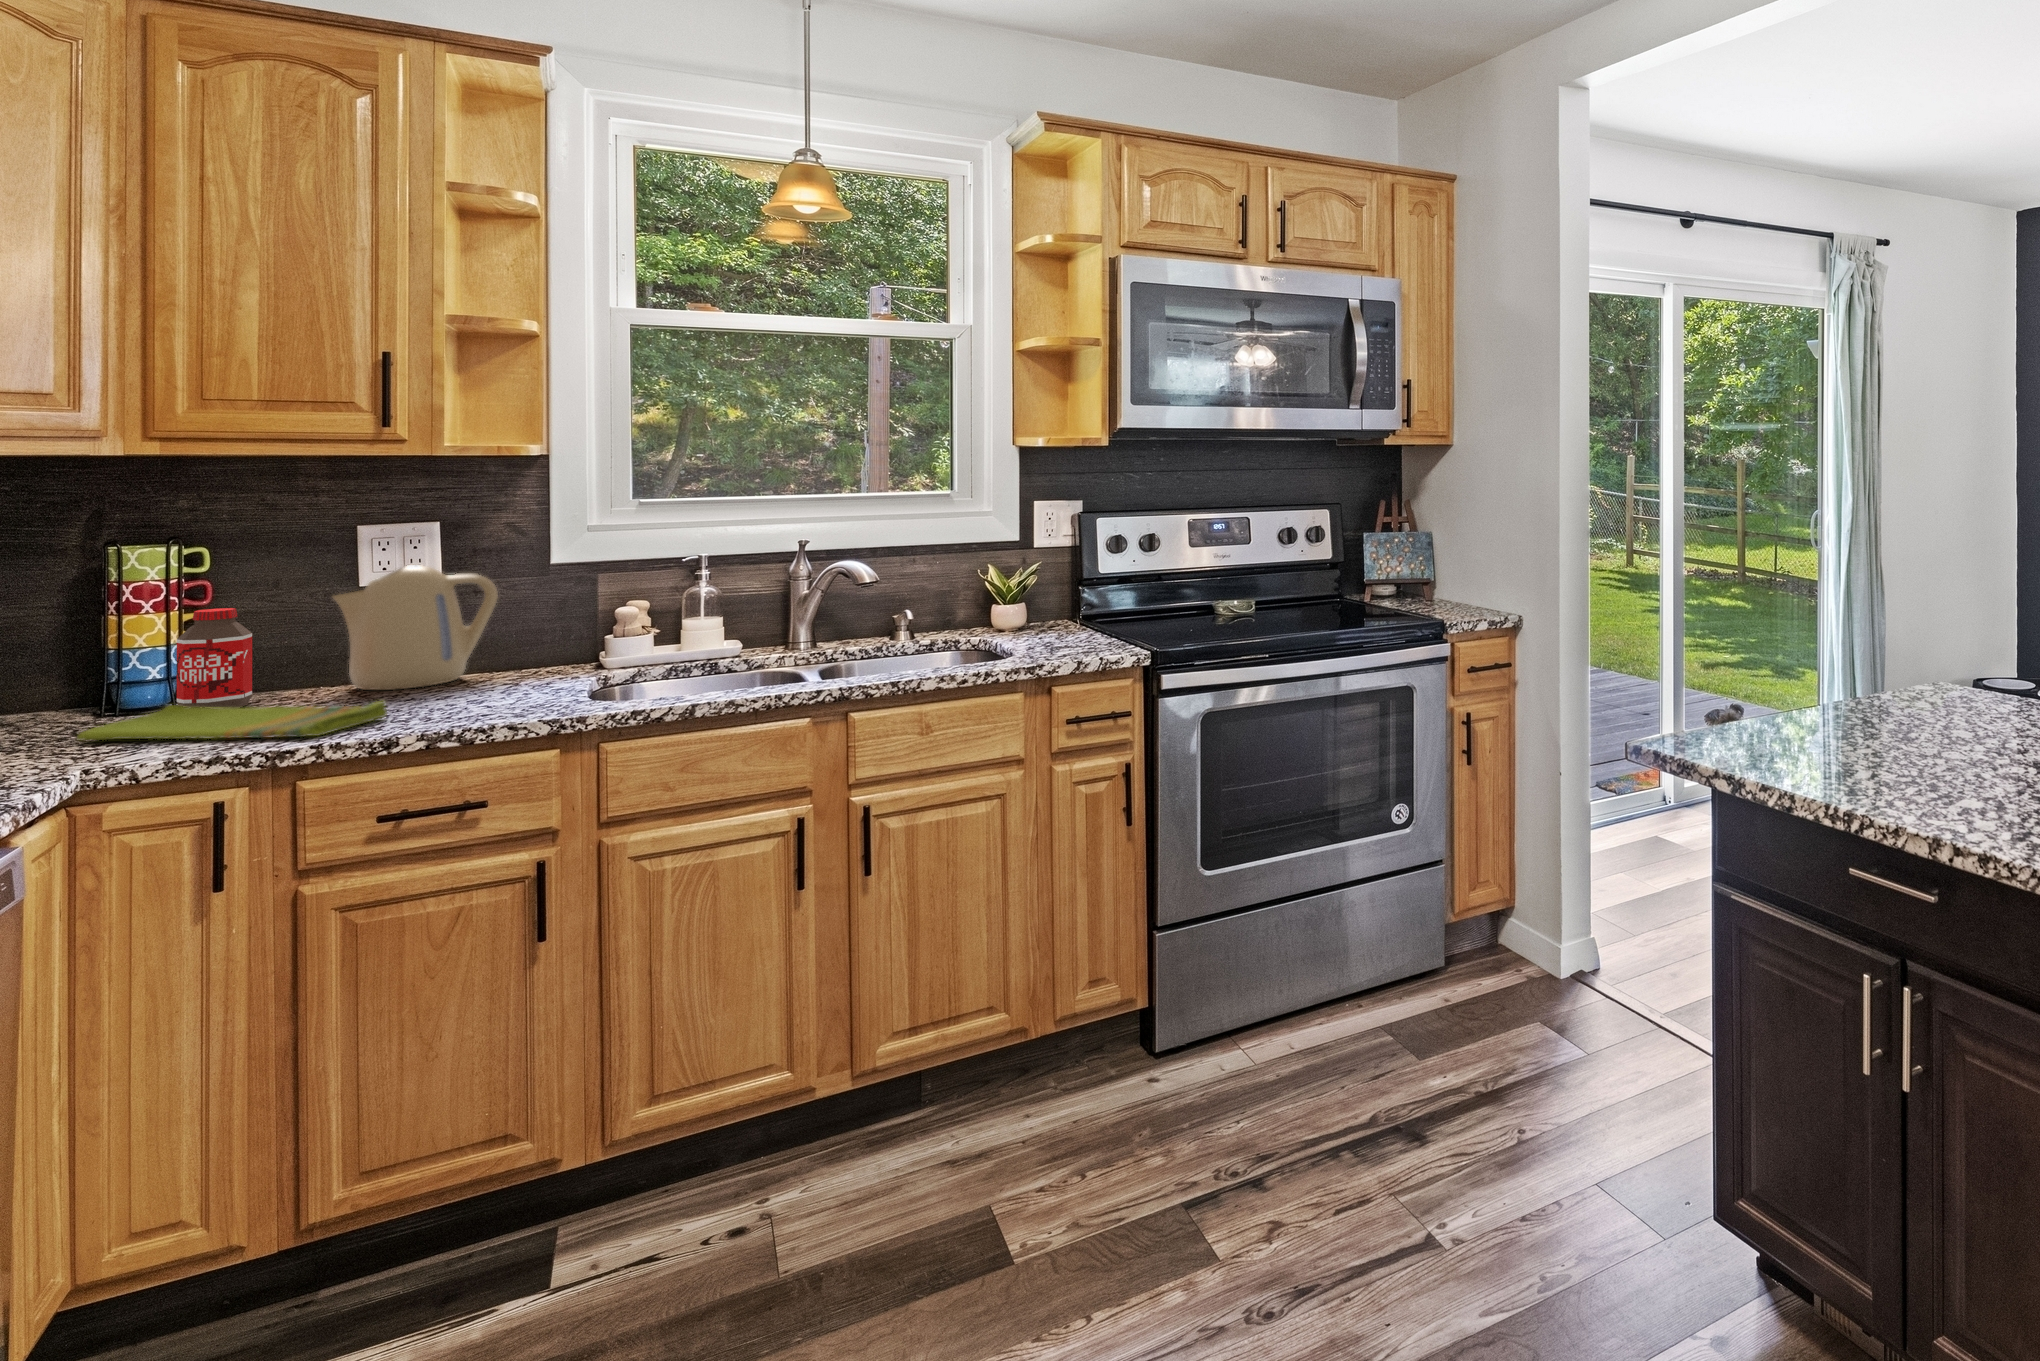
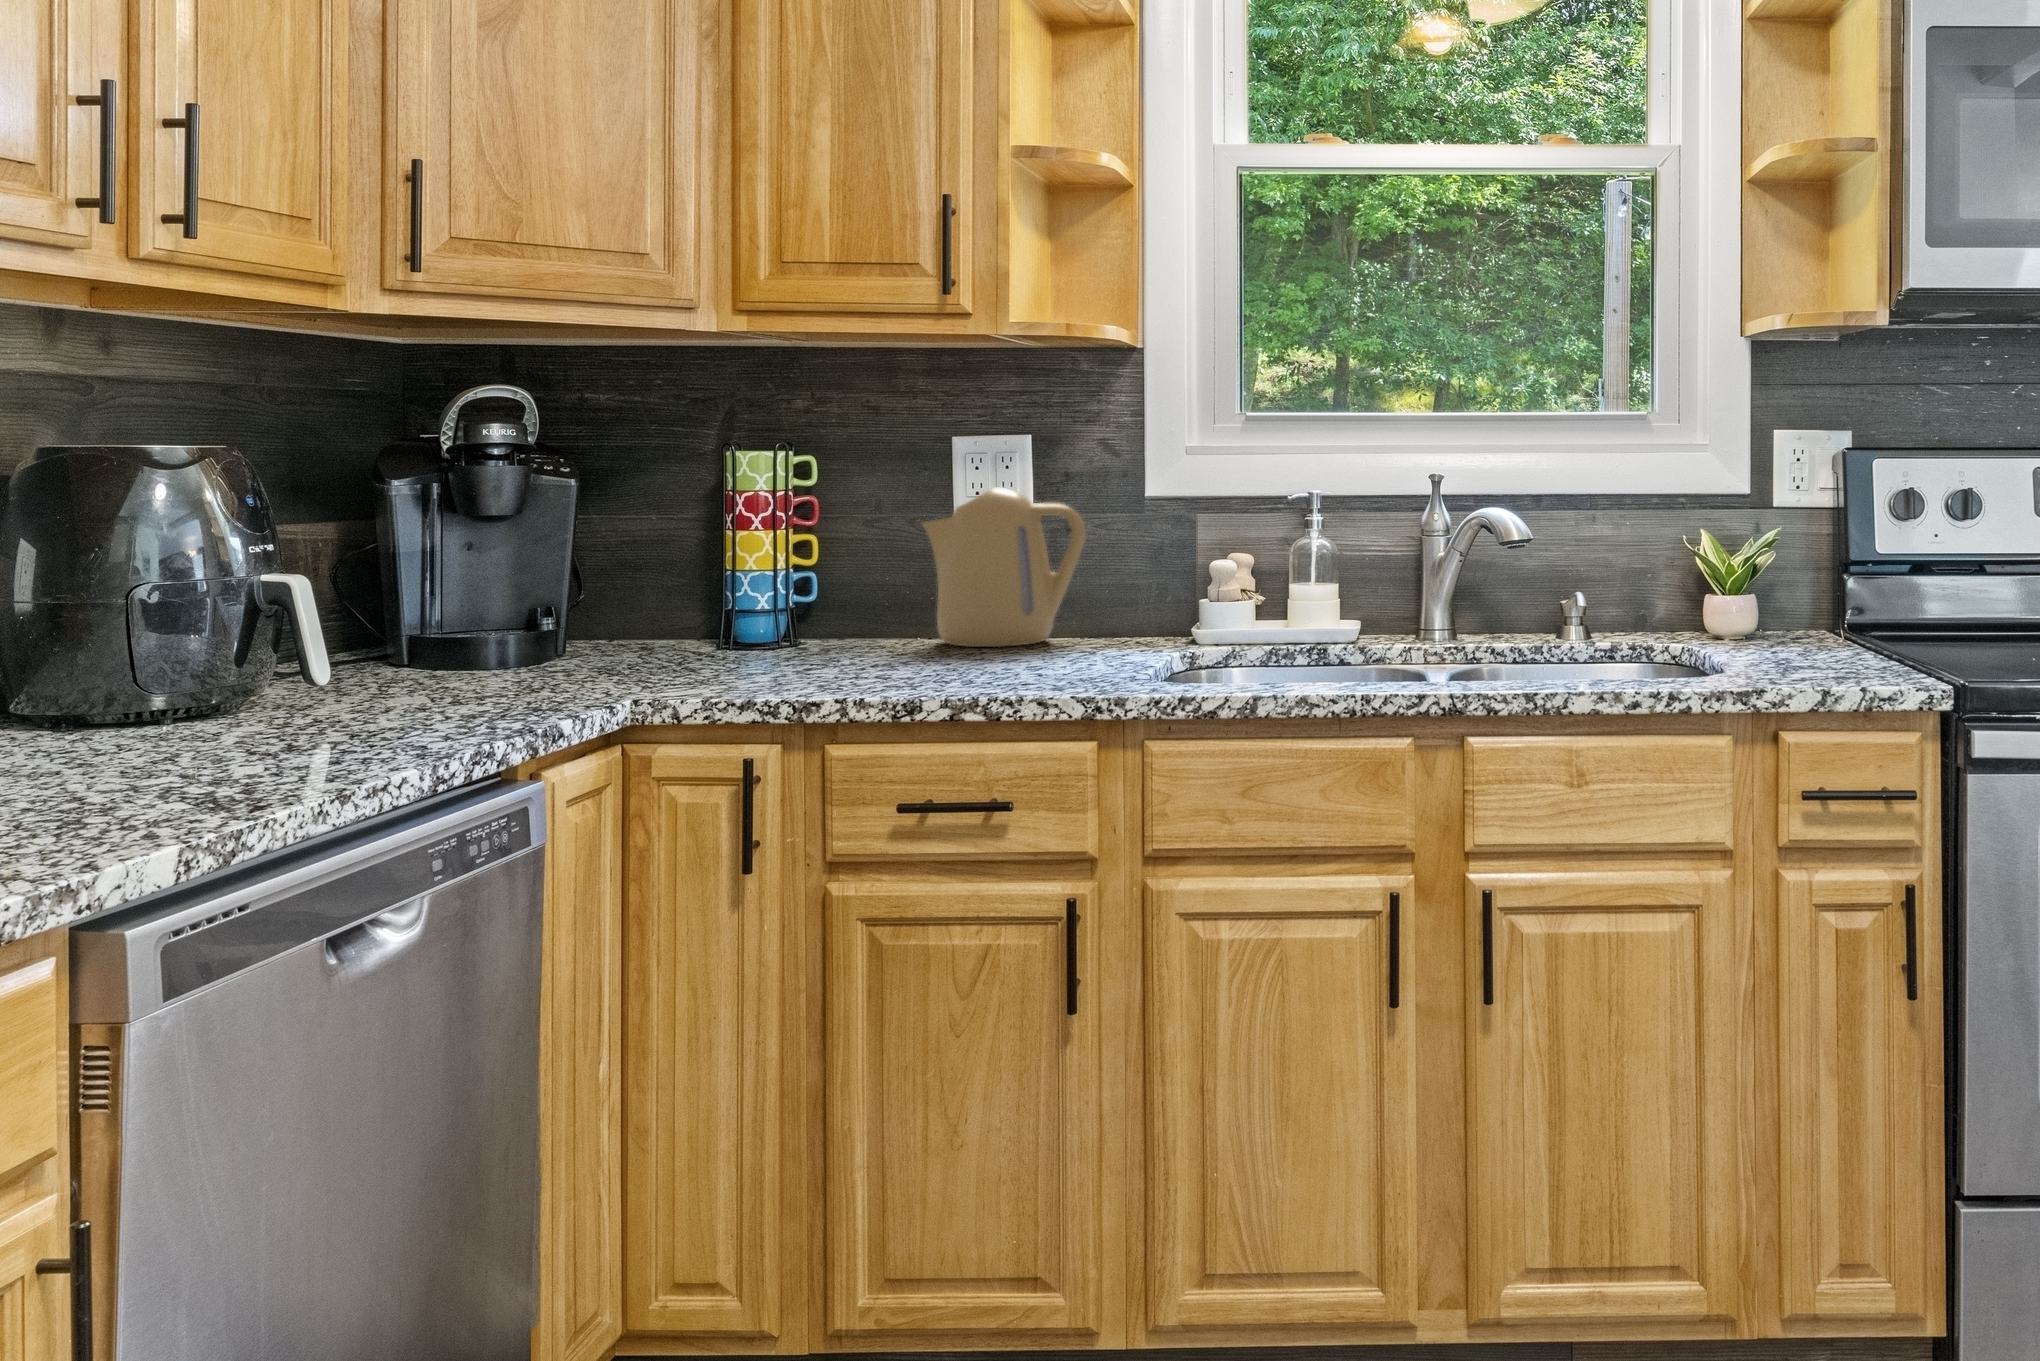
bottle: present [177,608,252,708] -> none [775,528,842,653]
dish towel: present [77,701,387,740] -> none [663,638,932,688]

